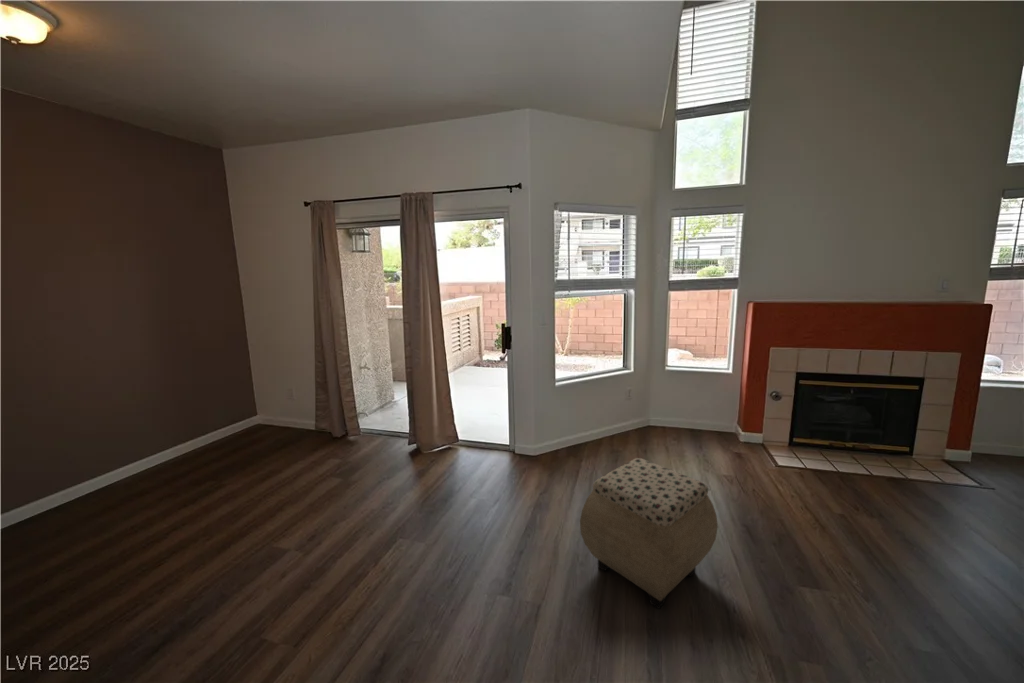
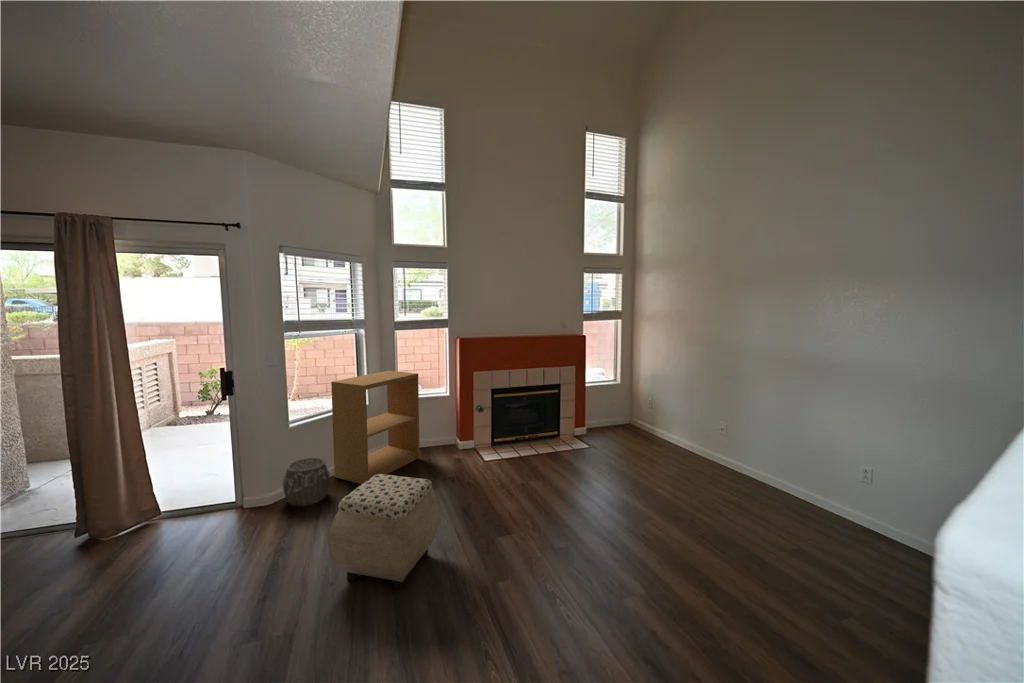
bookshelf: none [595,337,694,459] -> present [331,371,420,484]
woven basket: none [547,418,590,466] -> present [283,458,330,506]

